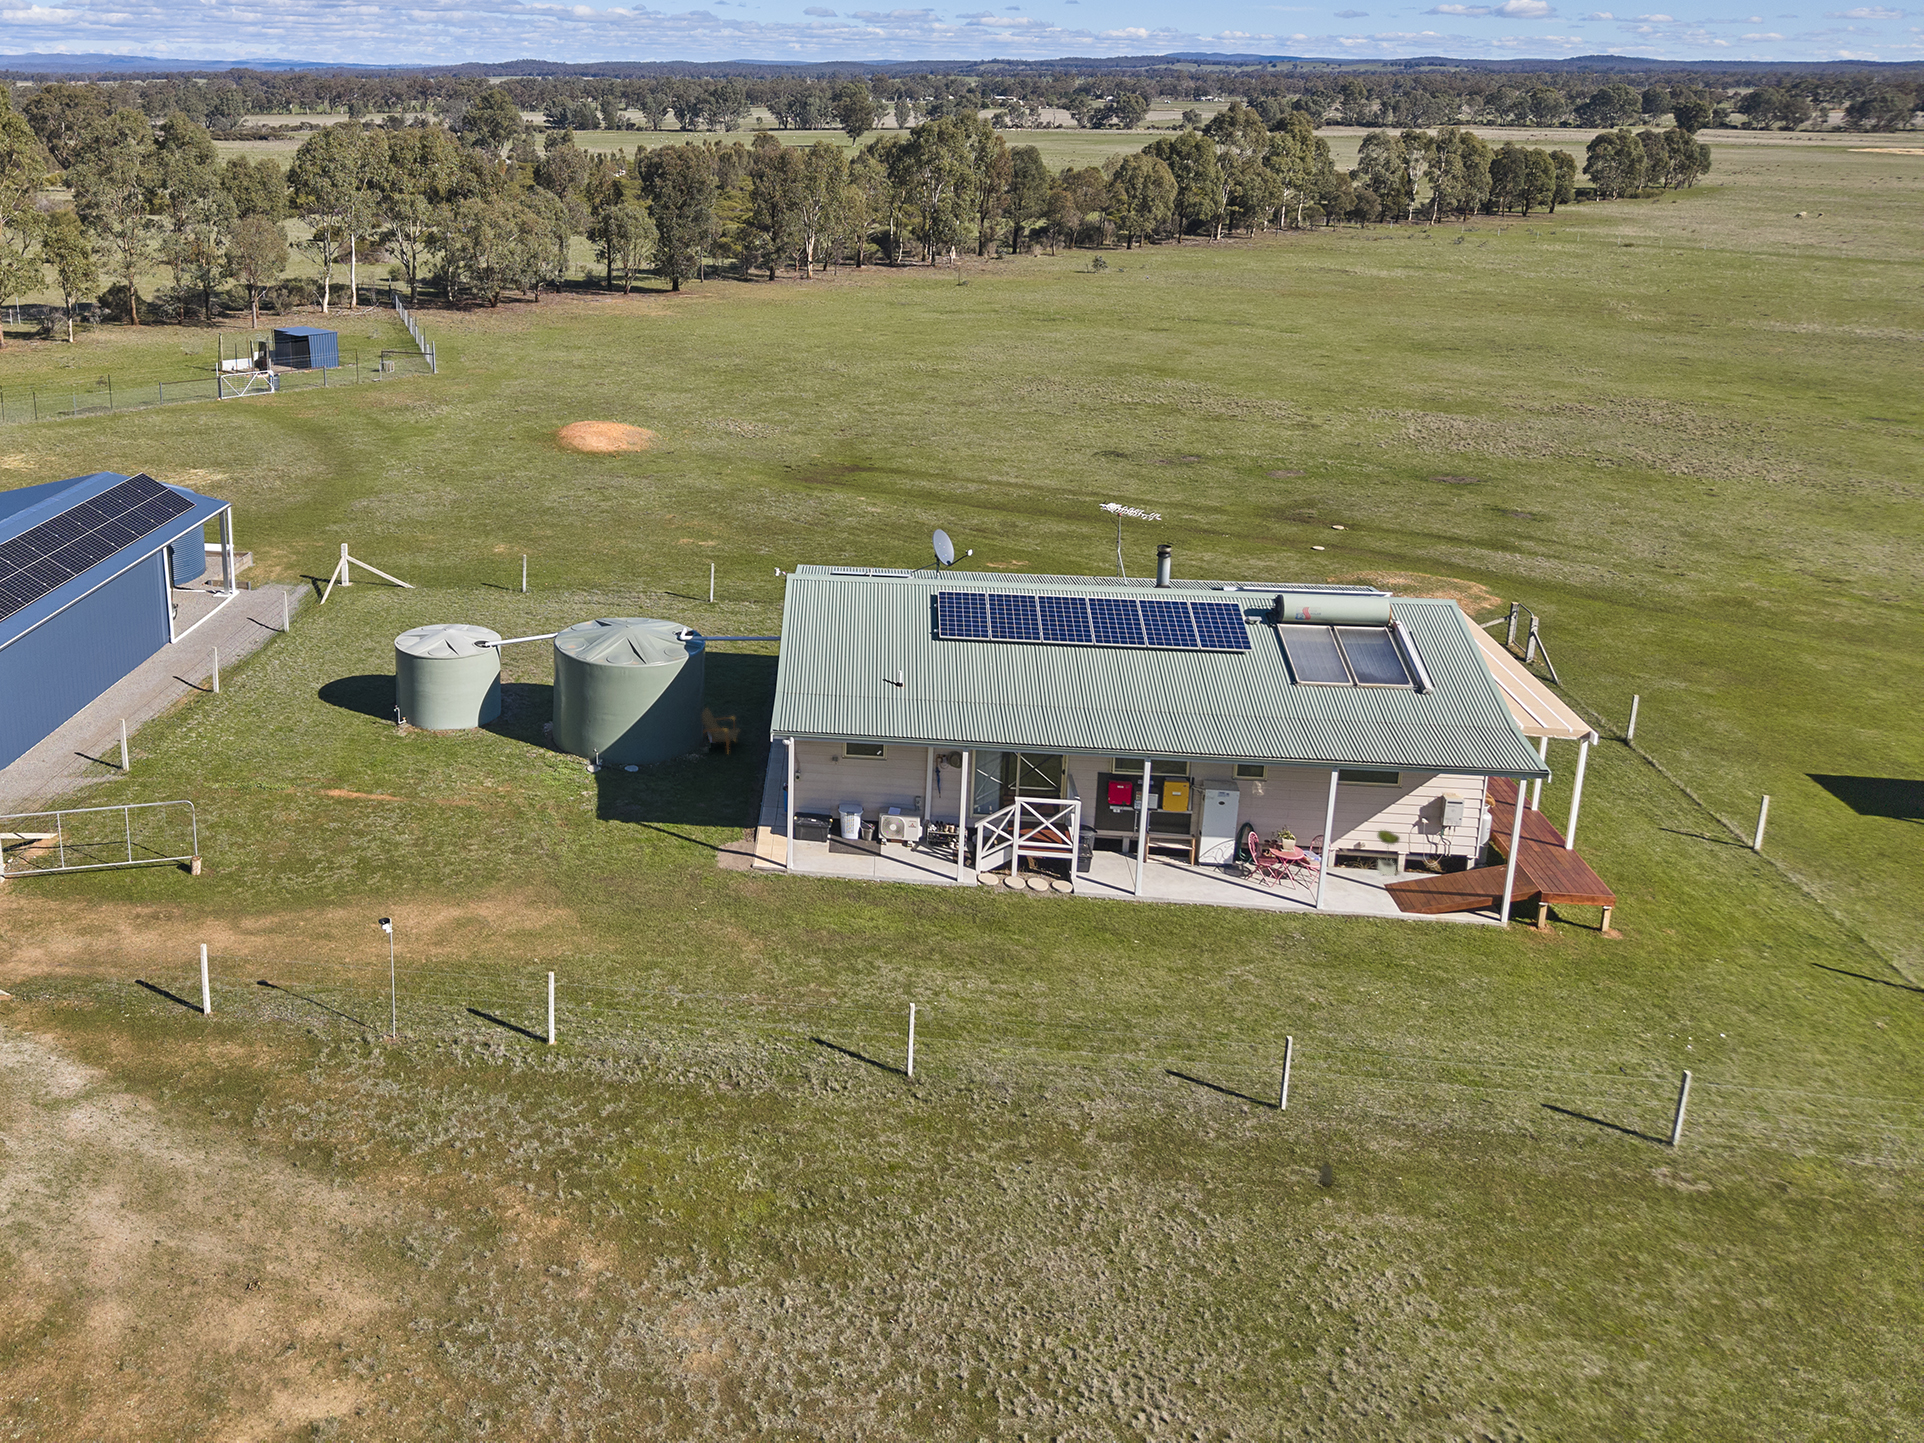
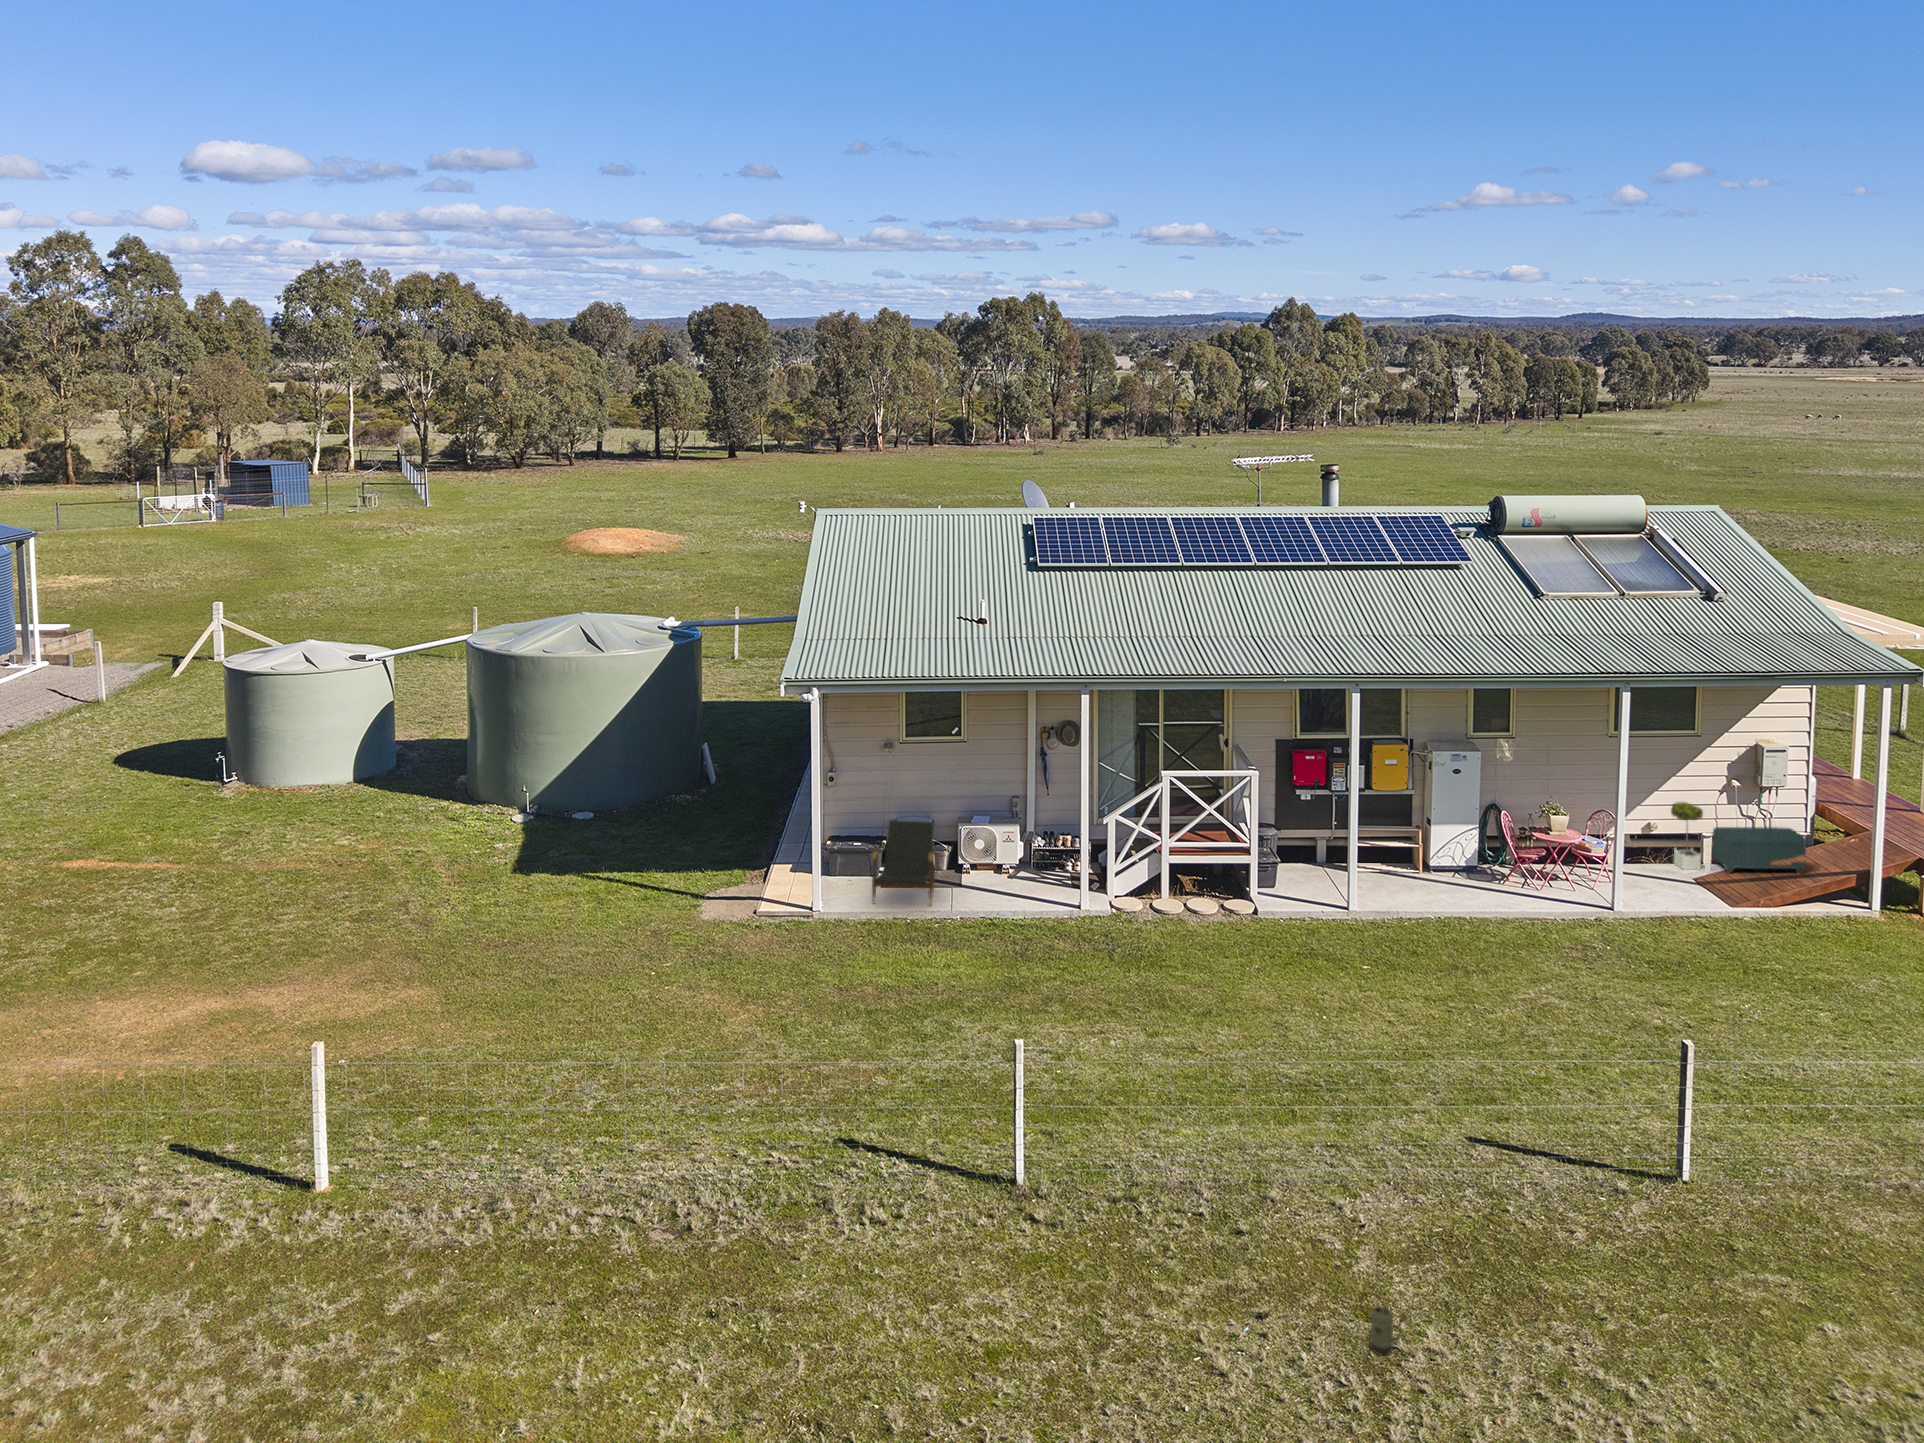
lounge chair: present [702,708,740,749] -> present [872,820,936,905]
bench: none [1406,848,1474,886] -> present [1712,827,1806,874]
watering can: present [1316,1160,1336,1186] -> present [1359,1292,1406,1355]

